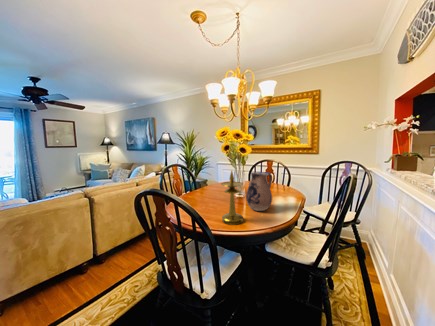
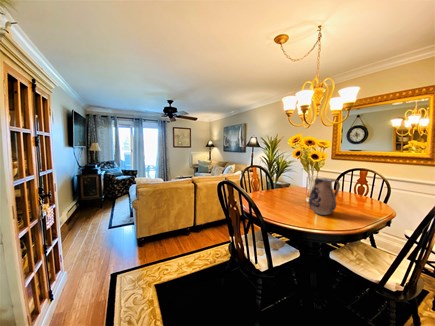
candlestick: present [222,171,243,225] -> none [280,174,301,219]

